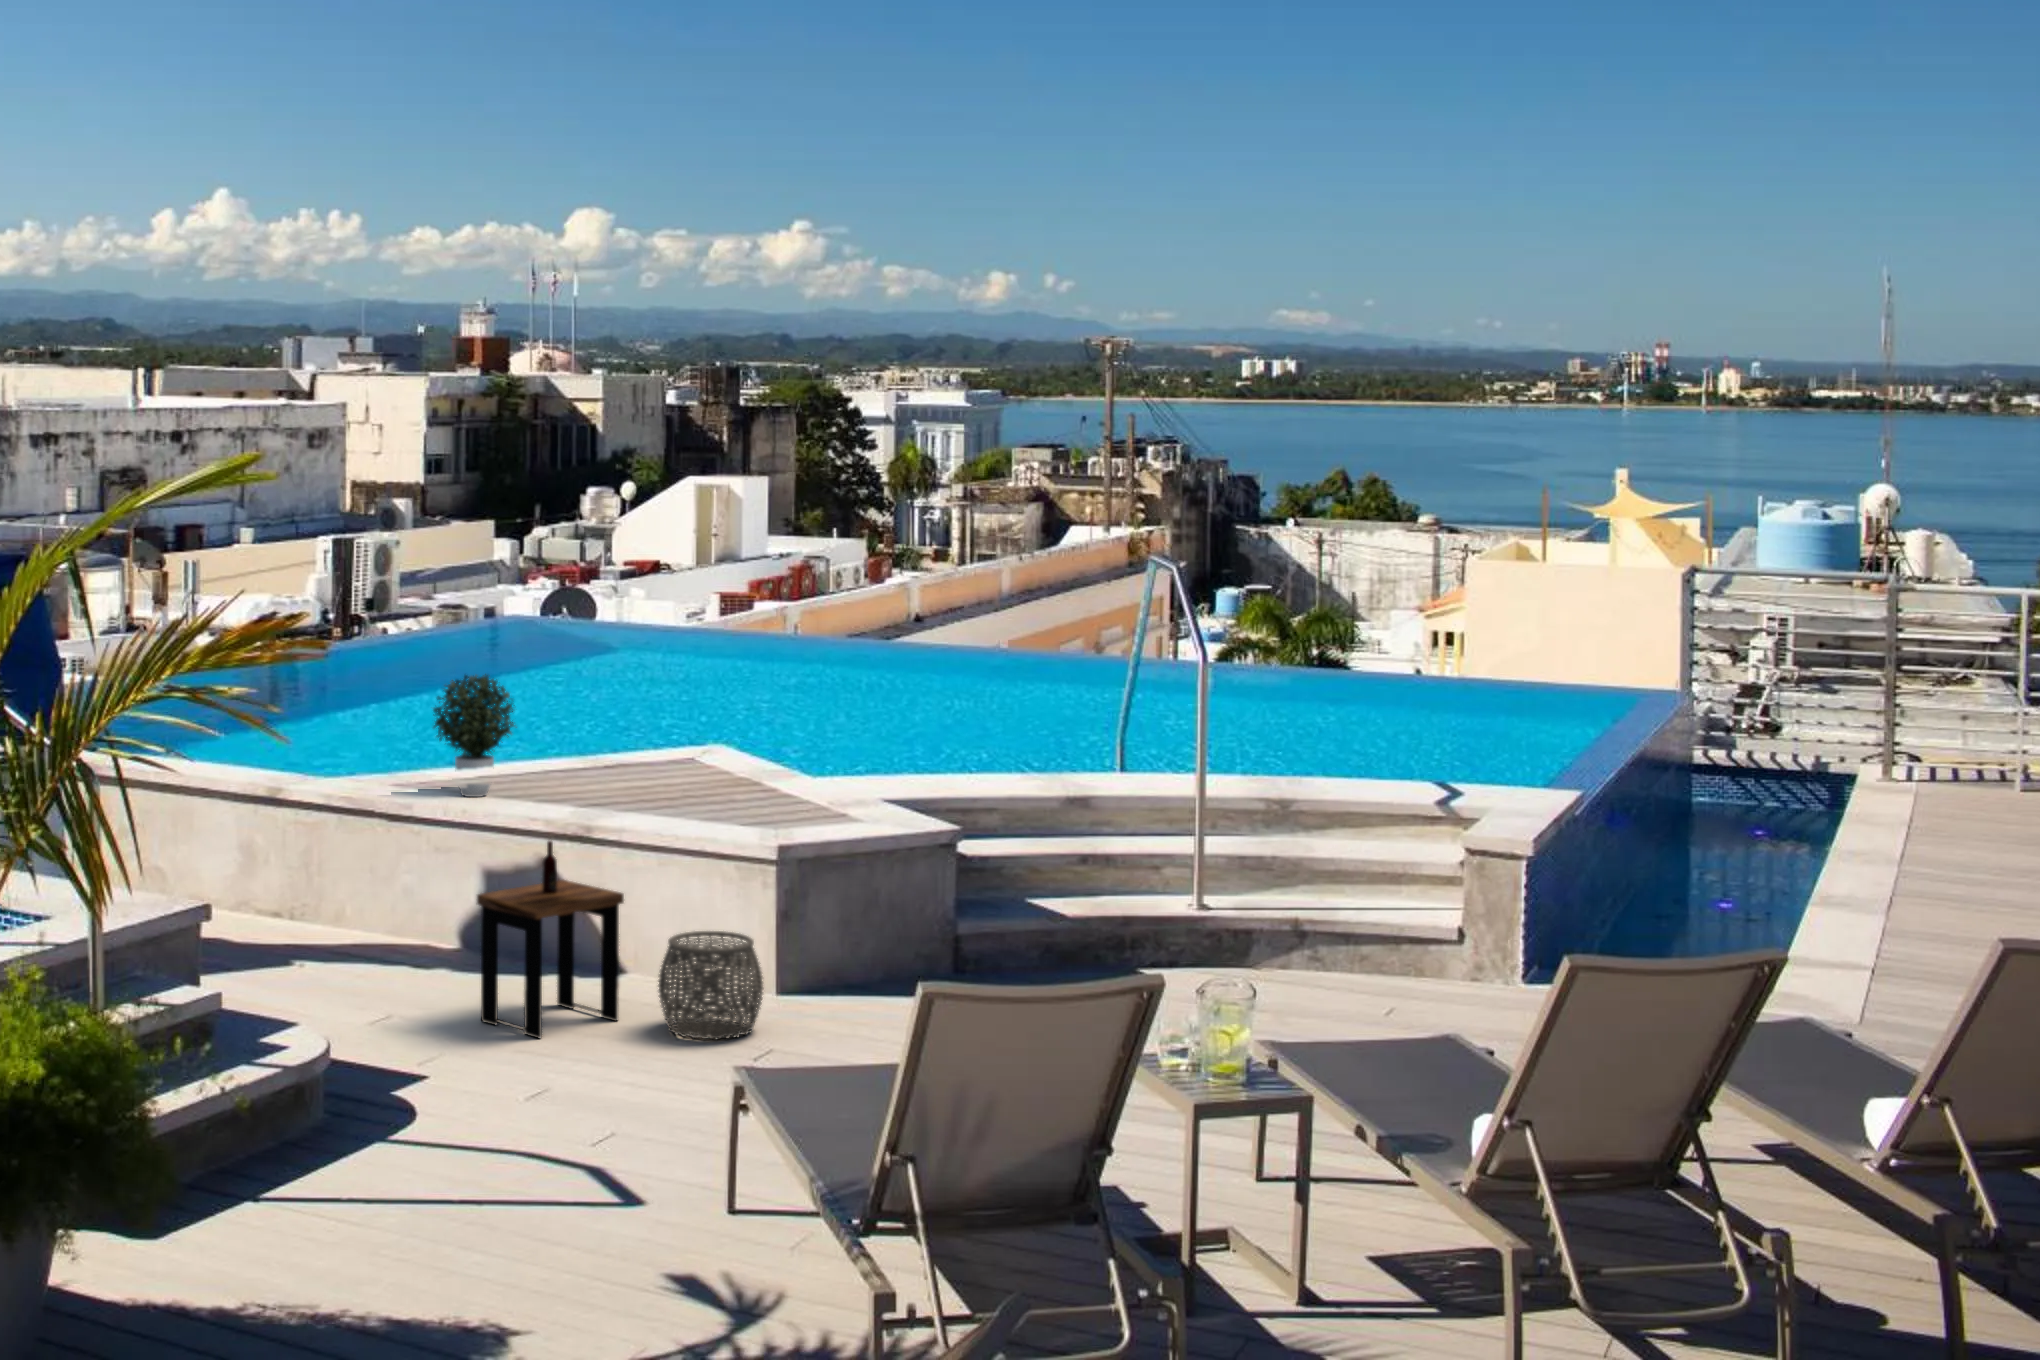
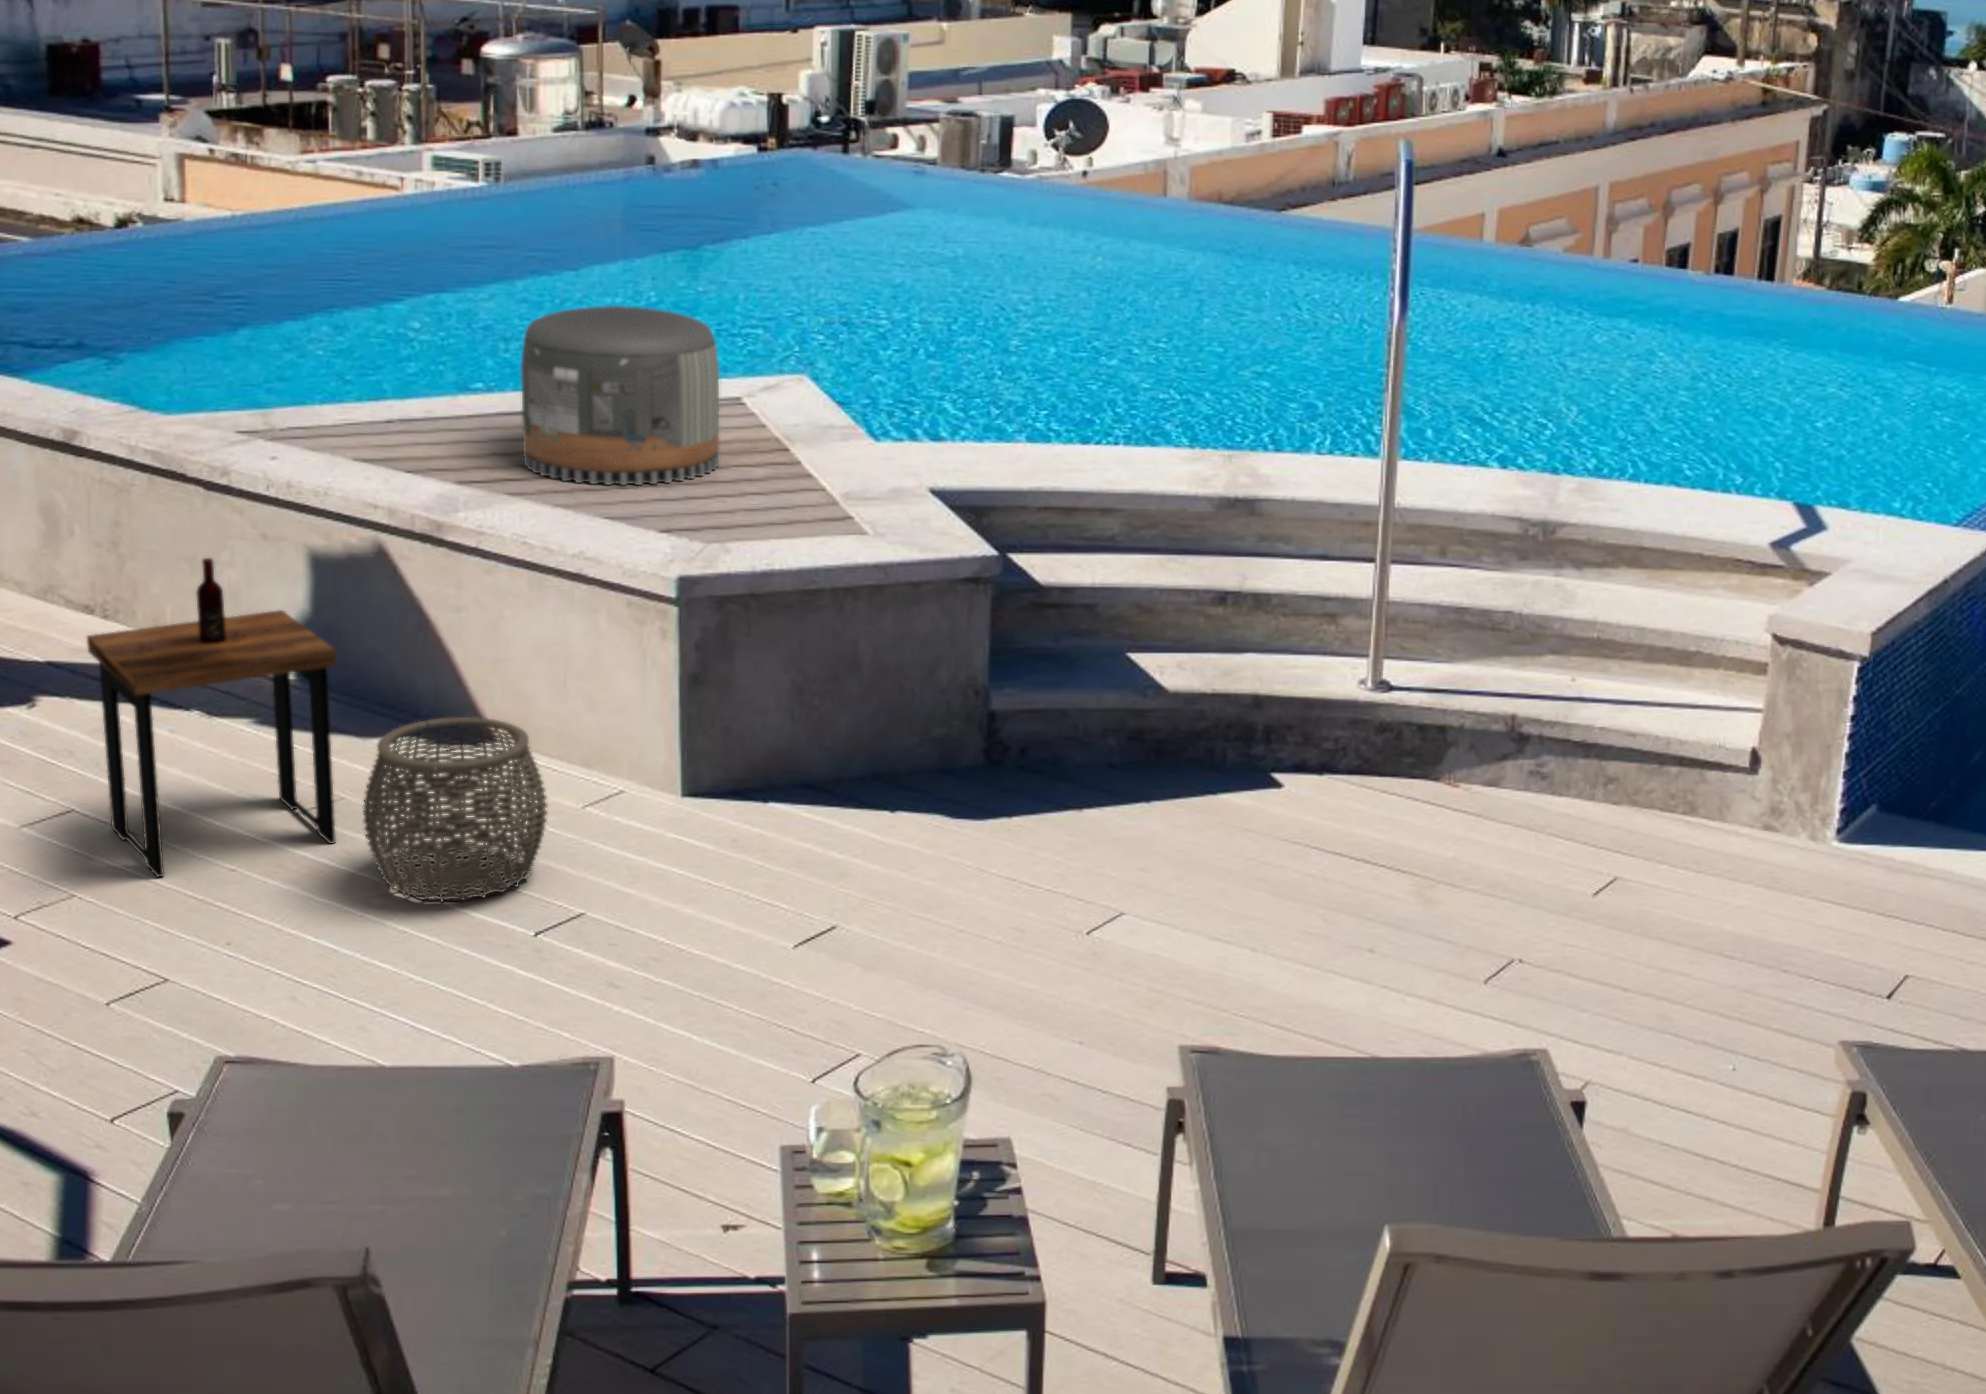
potted plant: present [434,674,514,797] -> none [316,242,458,425]
pouf: none [586,703,711,817] -> present [521,306,719,485]

